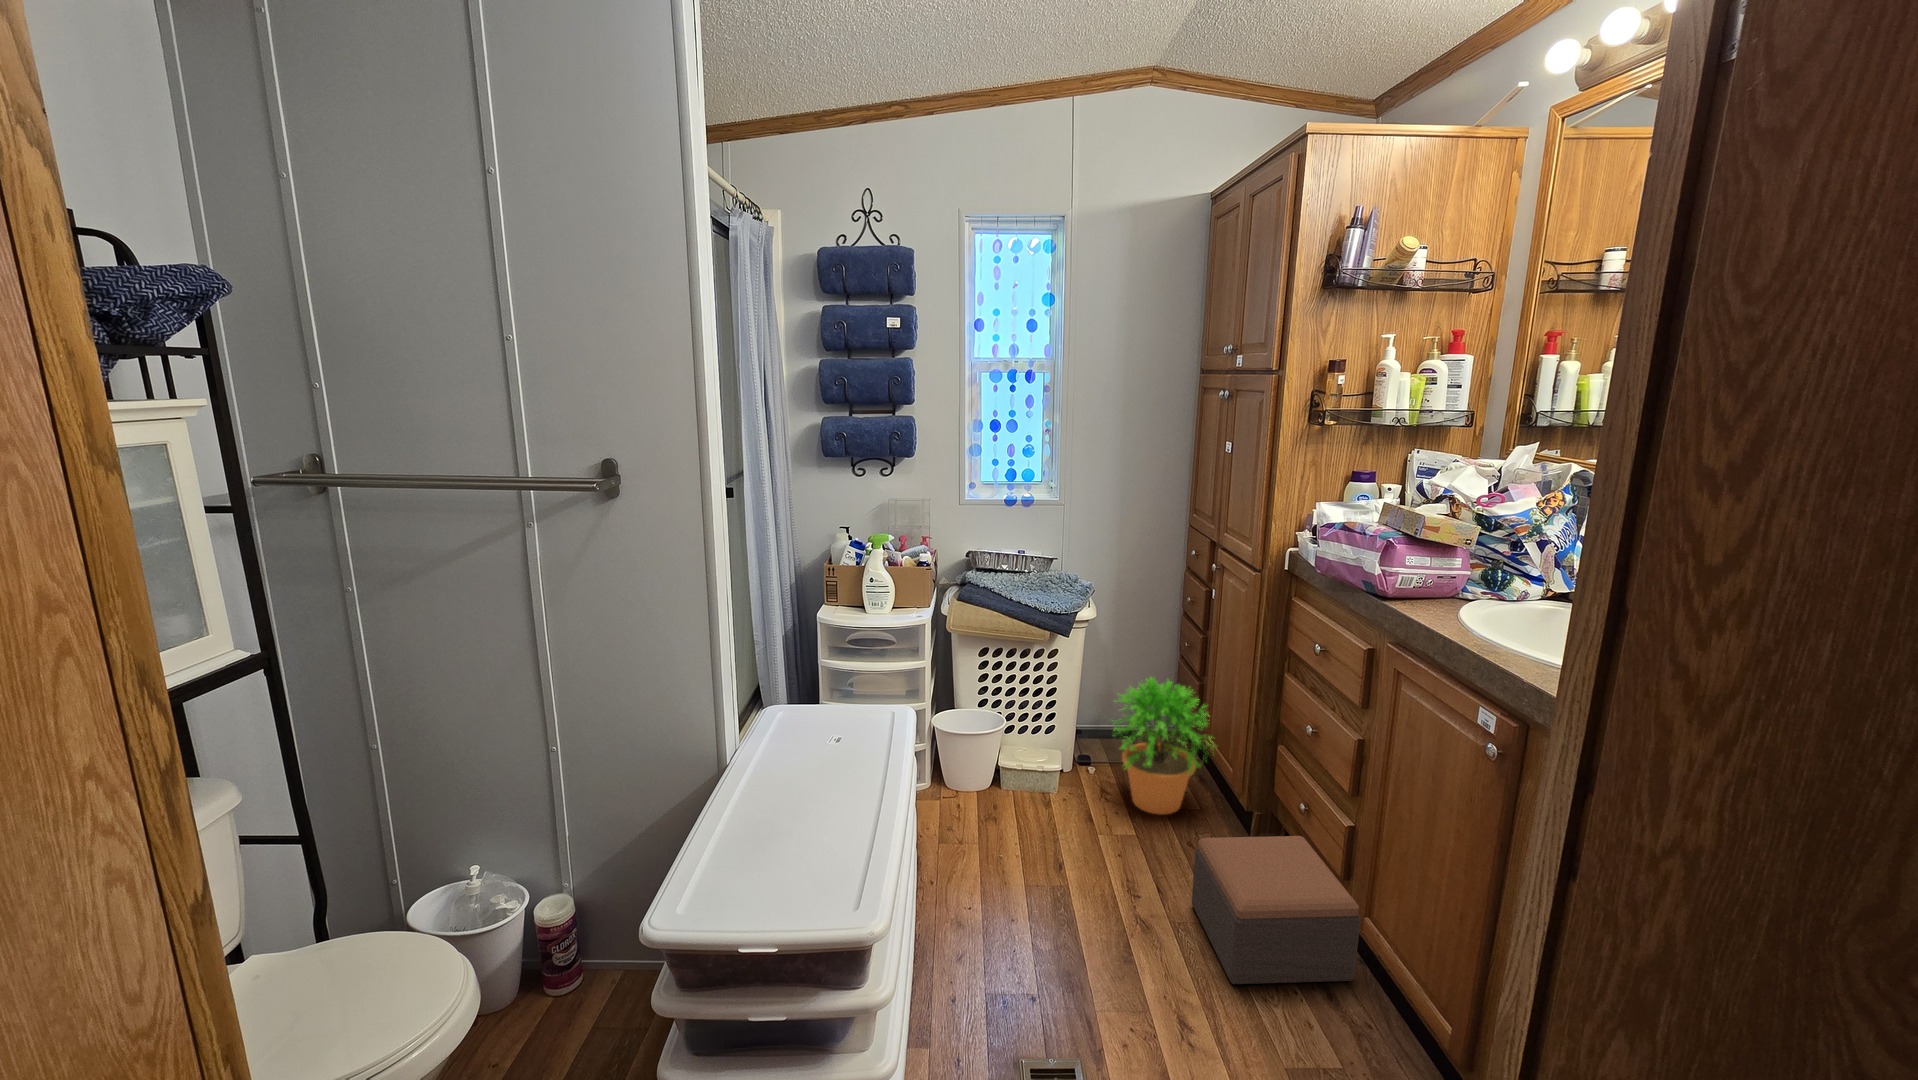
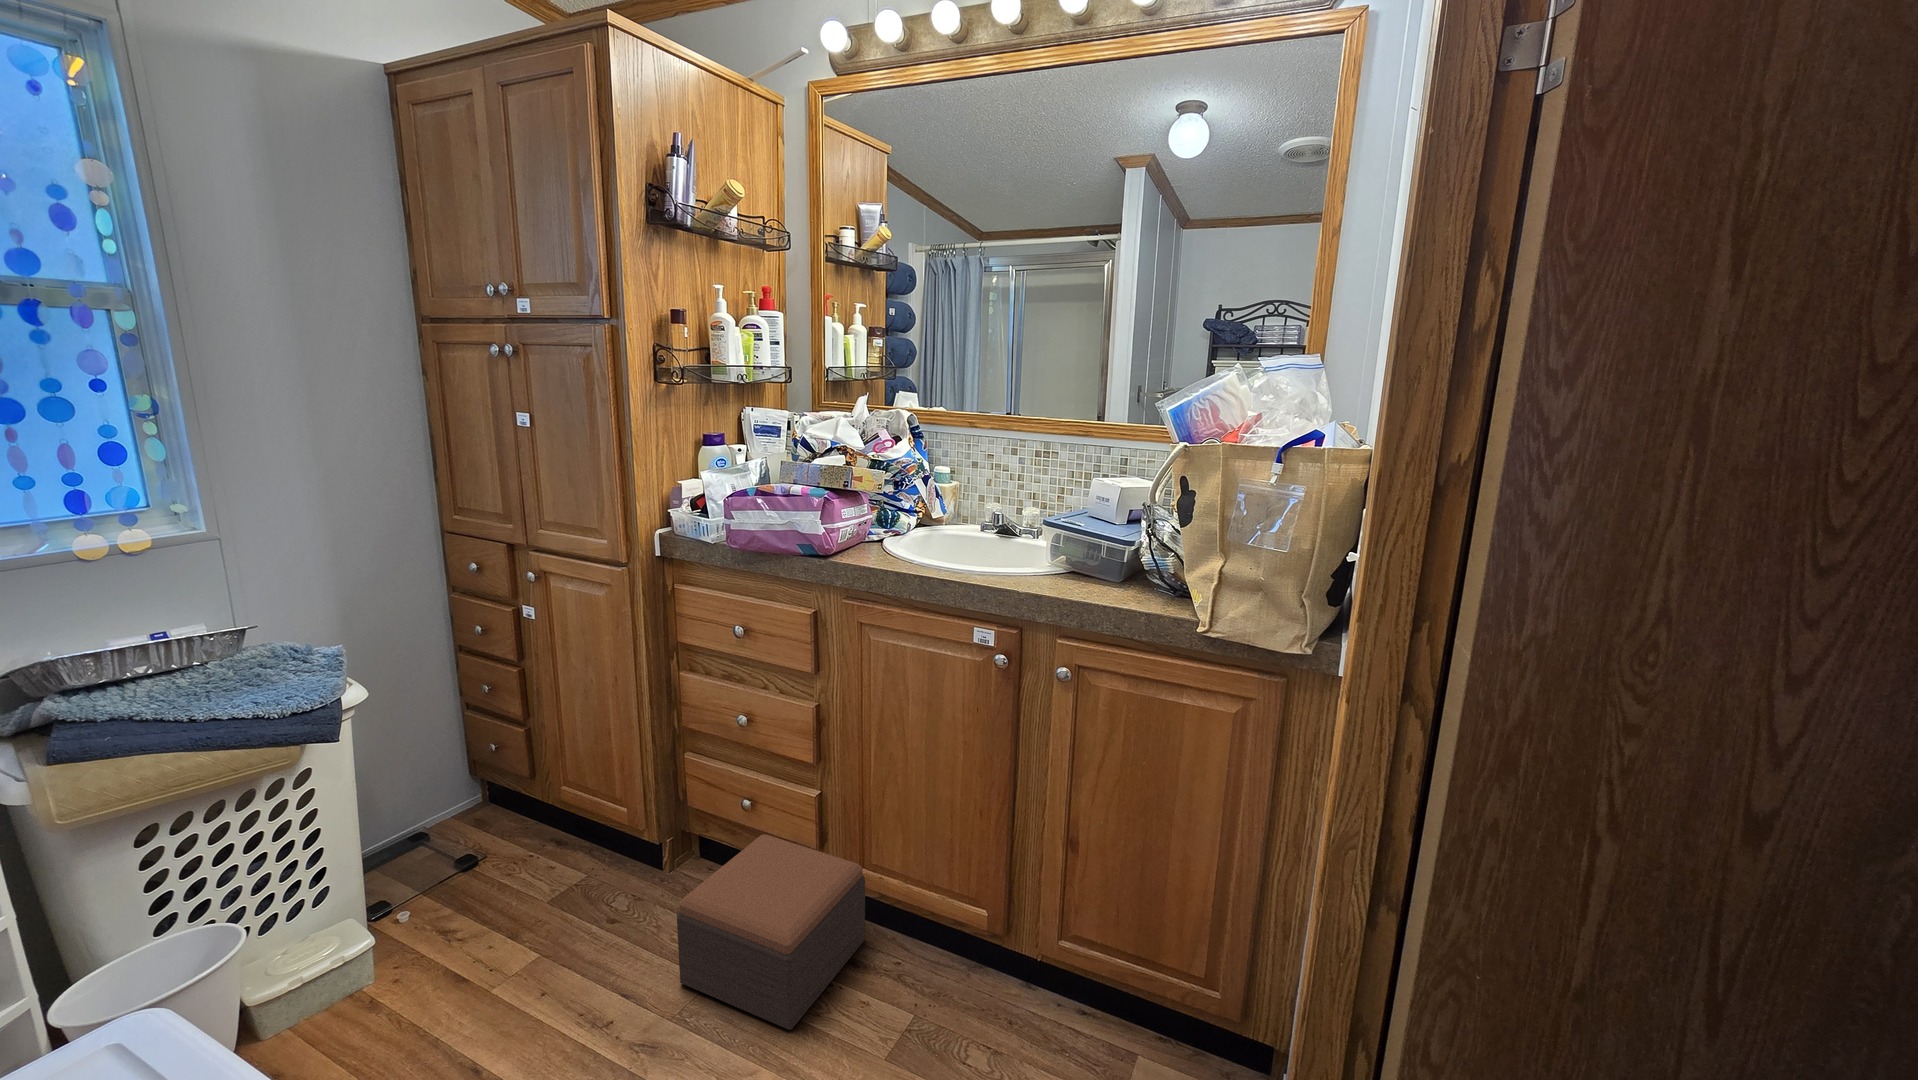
potted plant: present [1114,677,1214,815] -> none [435,732,605,921]

